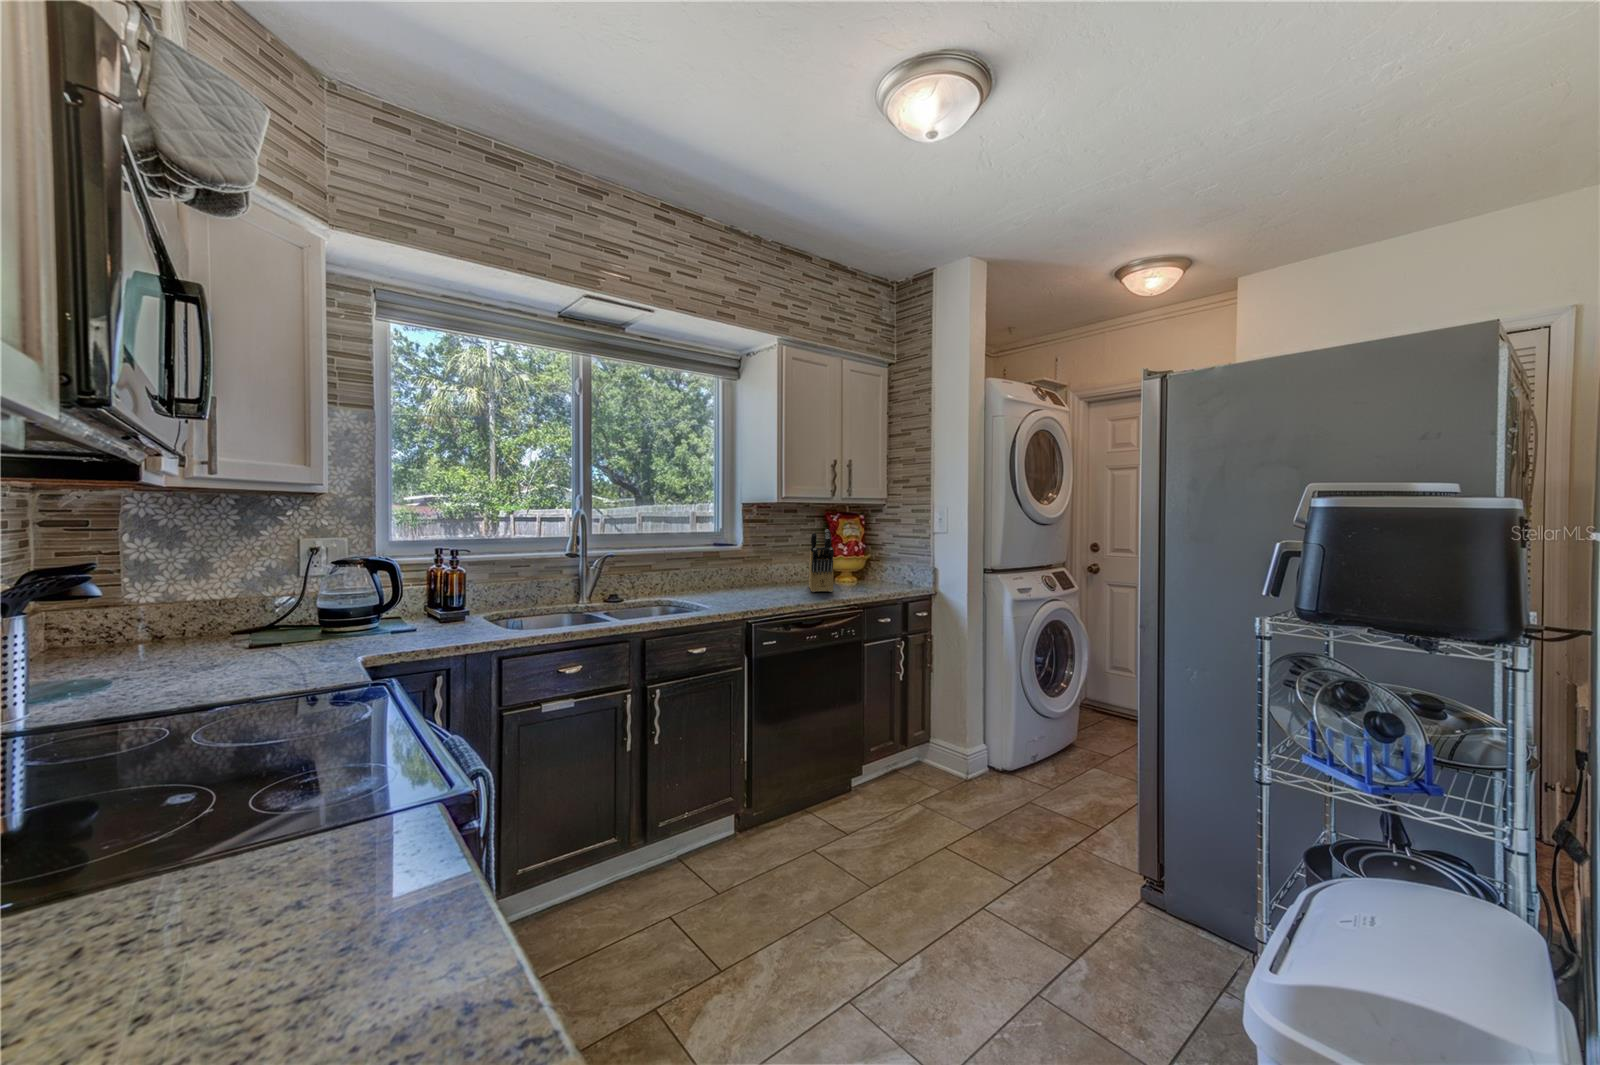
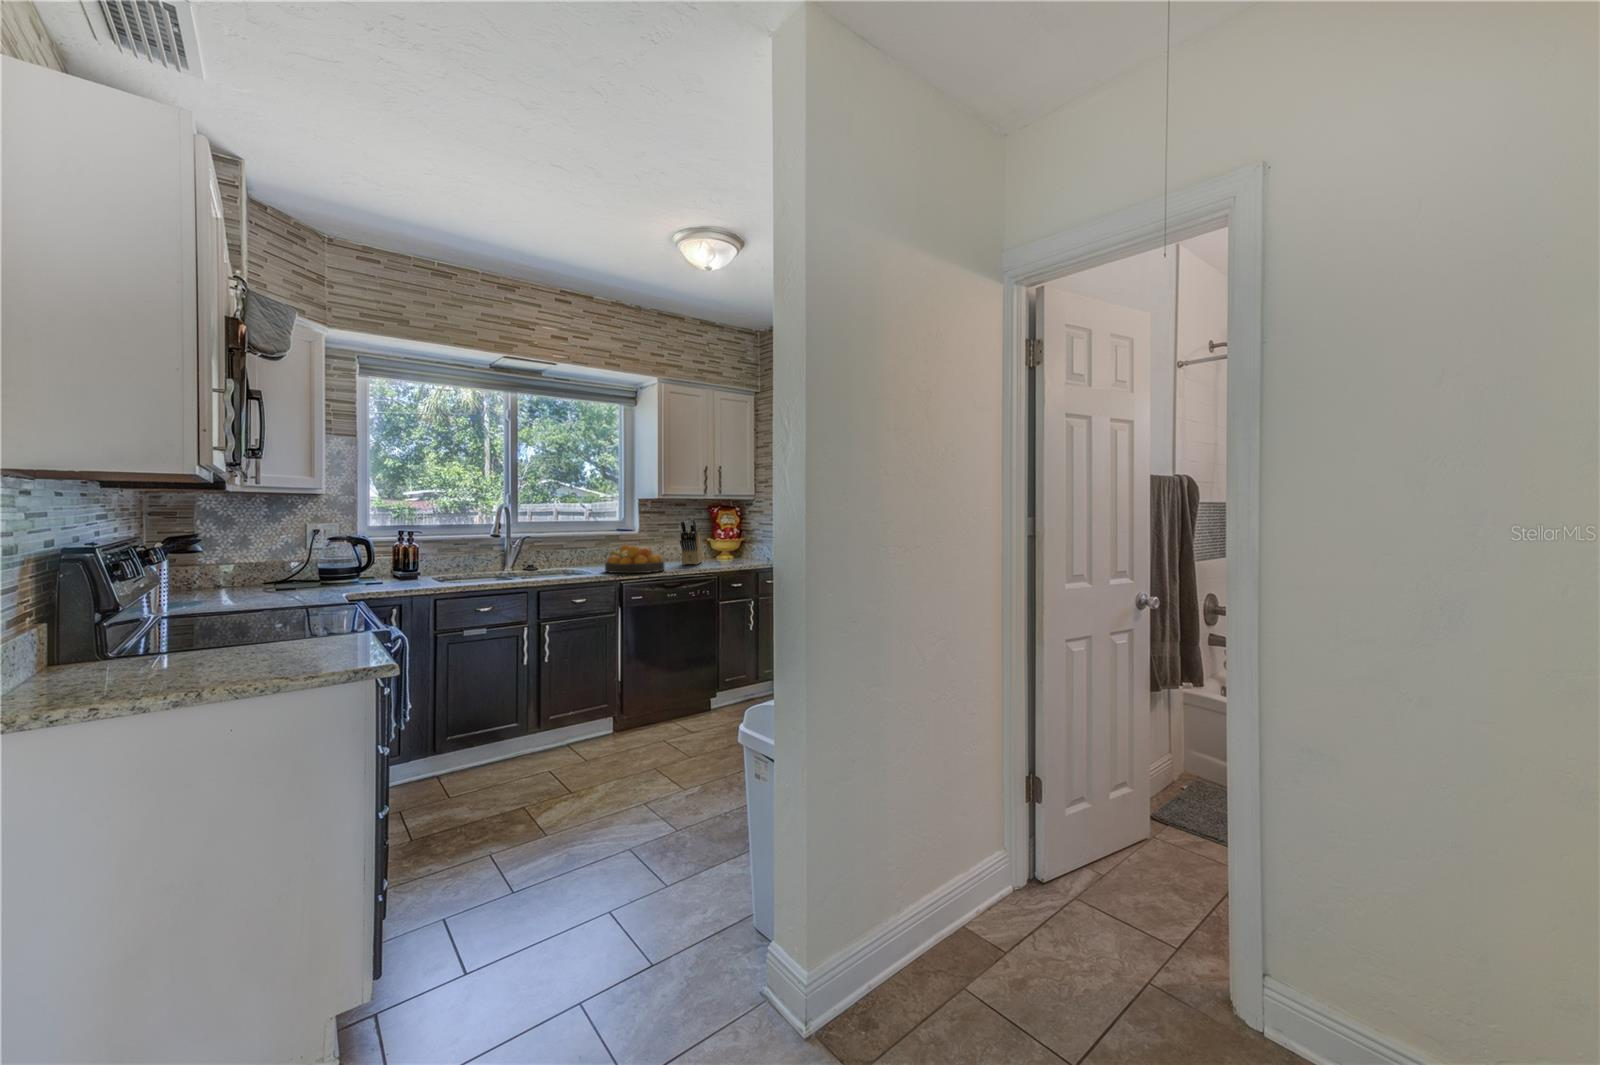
fruit bowl: none [722,567,805,610] -> present [605,545,664,573]

